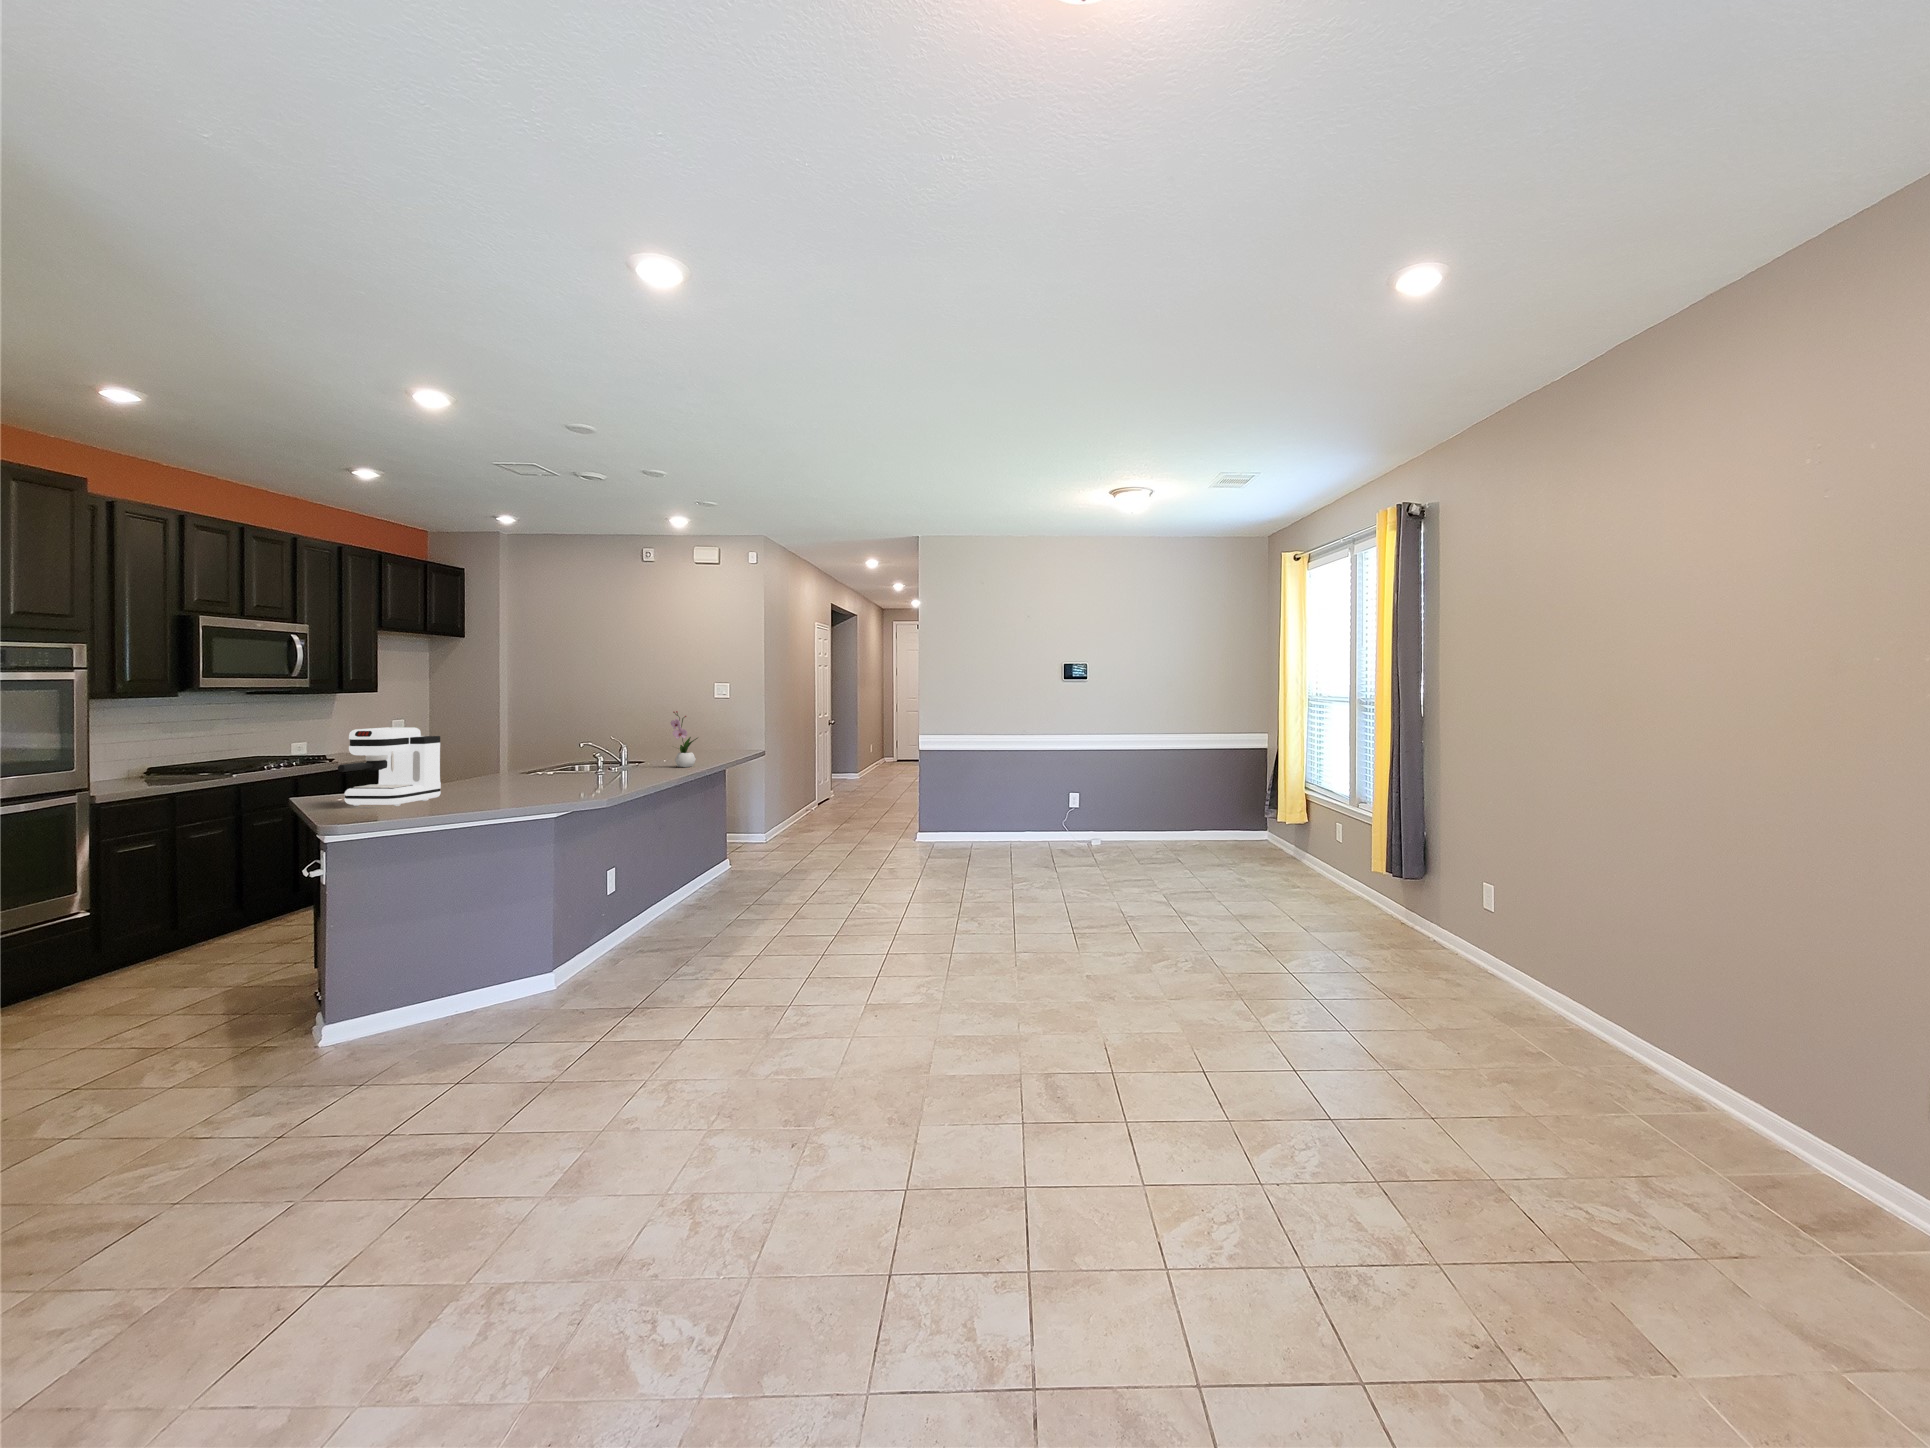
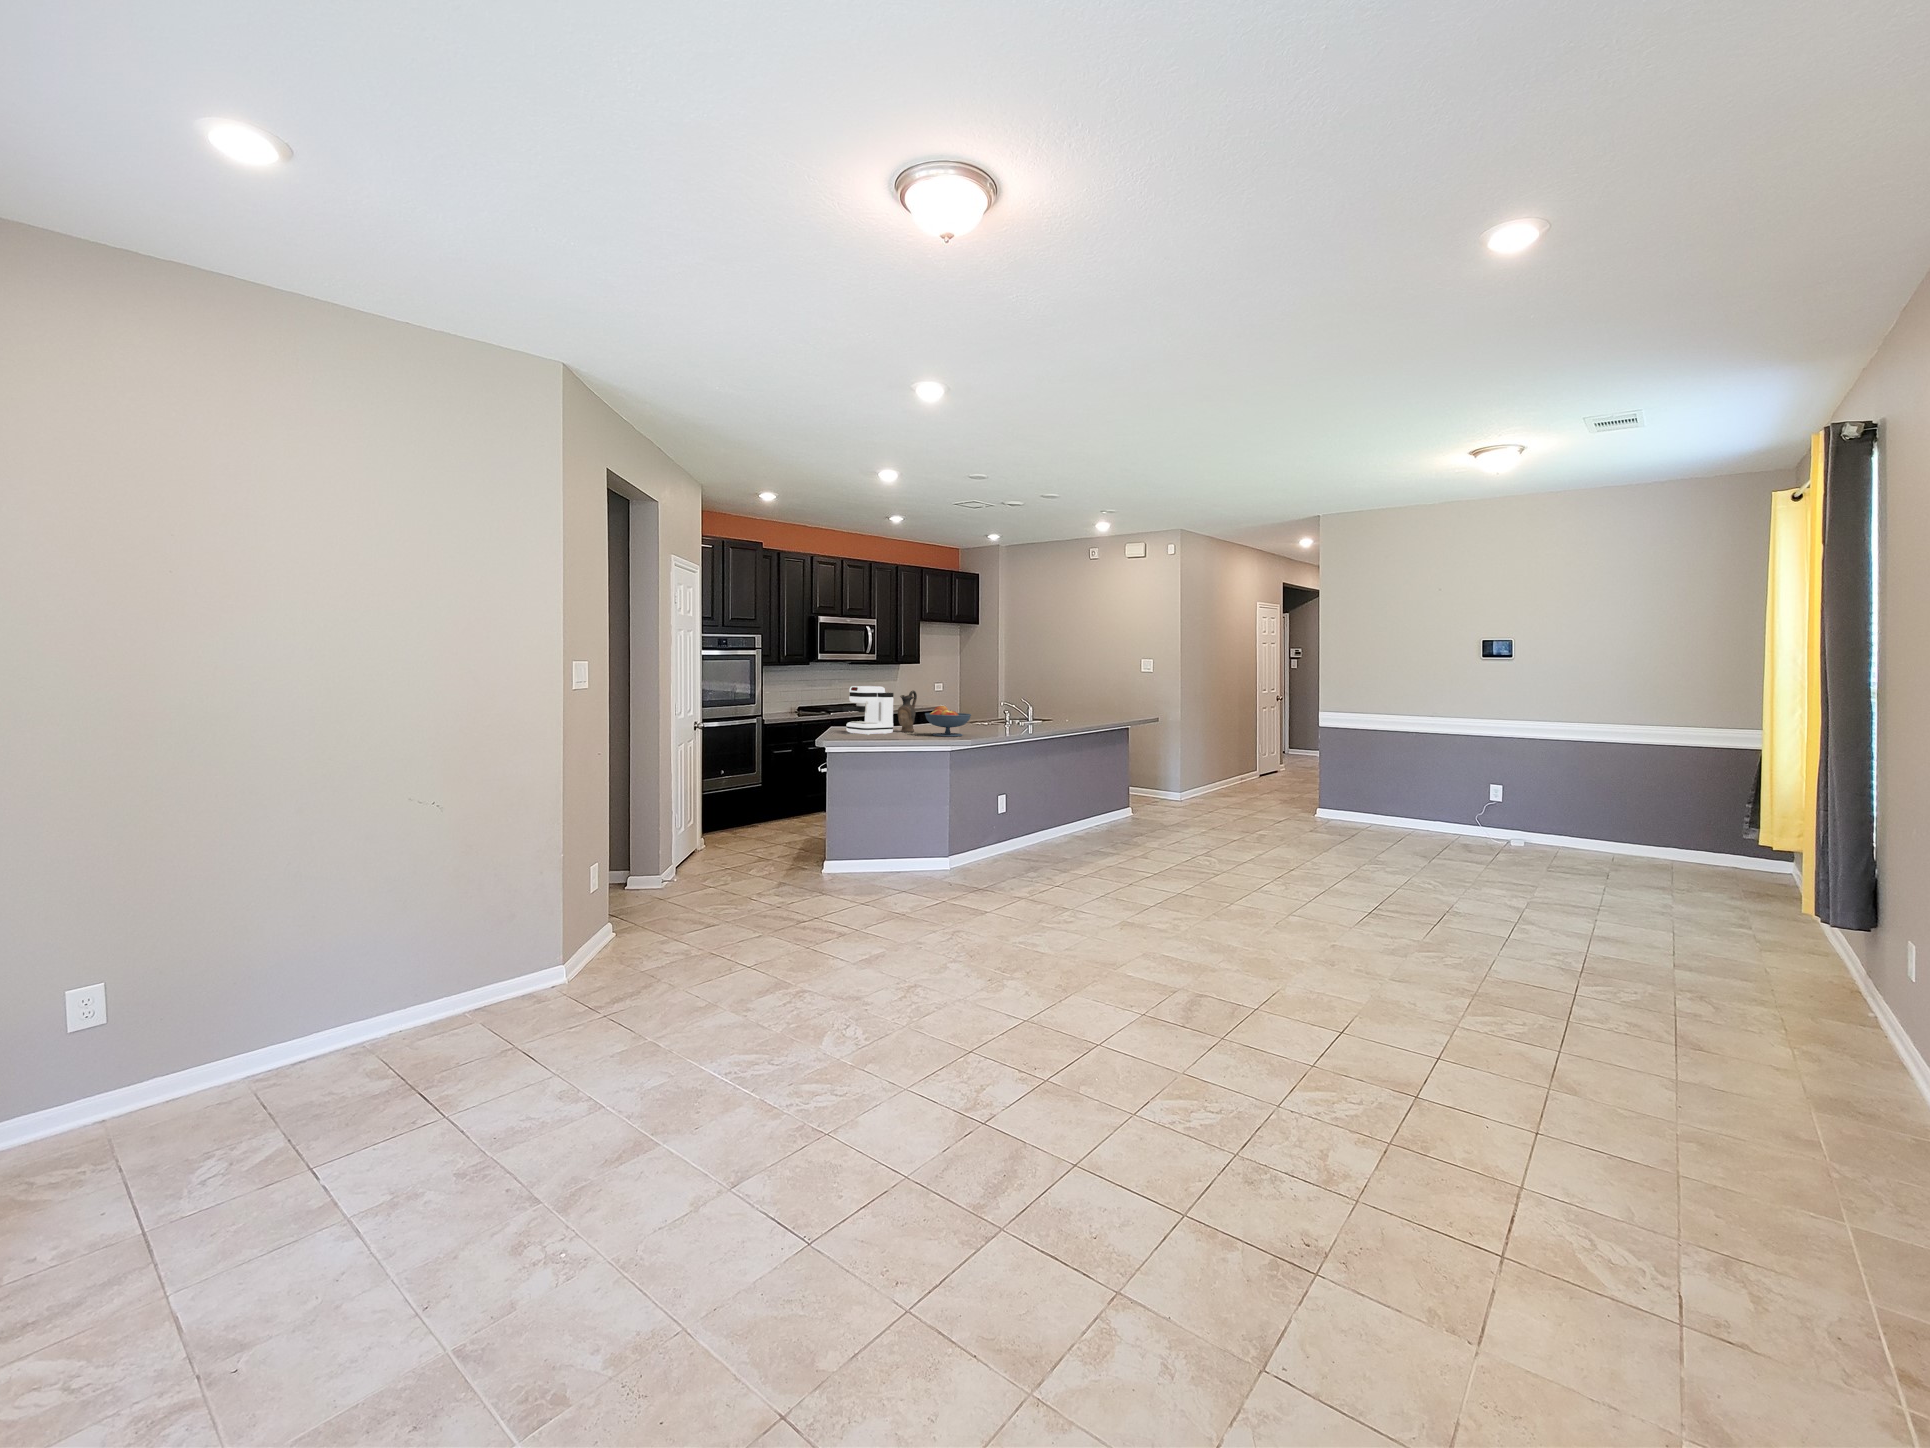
flower arrangement: present [671,711,697,767] -> none [1060,685,1080,731]
ceramic pitcher: none [434,730,467,793] -> present [898,690,917,732]
fruit bowl: none [503,750,581,794] -> present [925,706,971,736]

